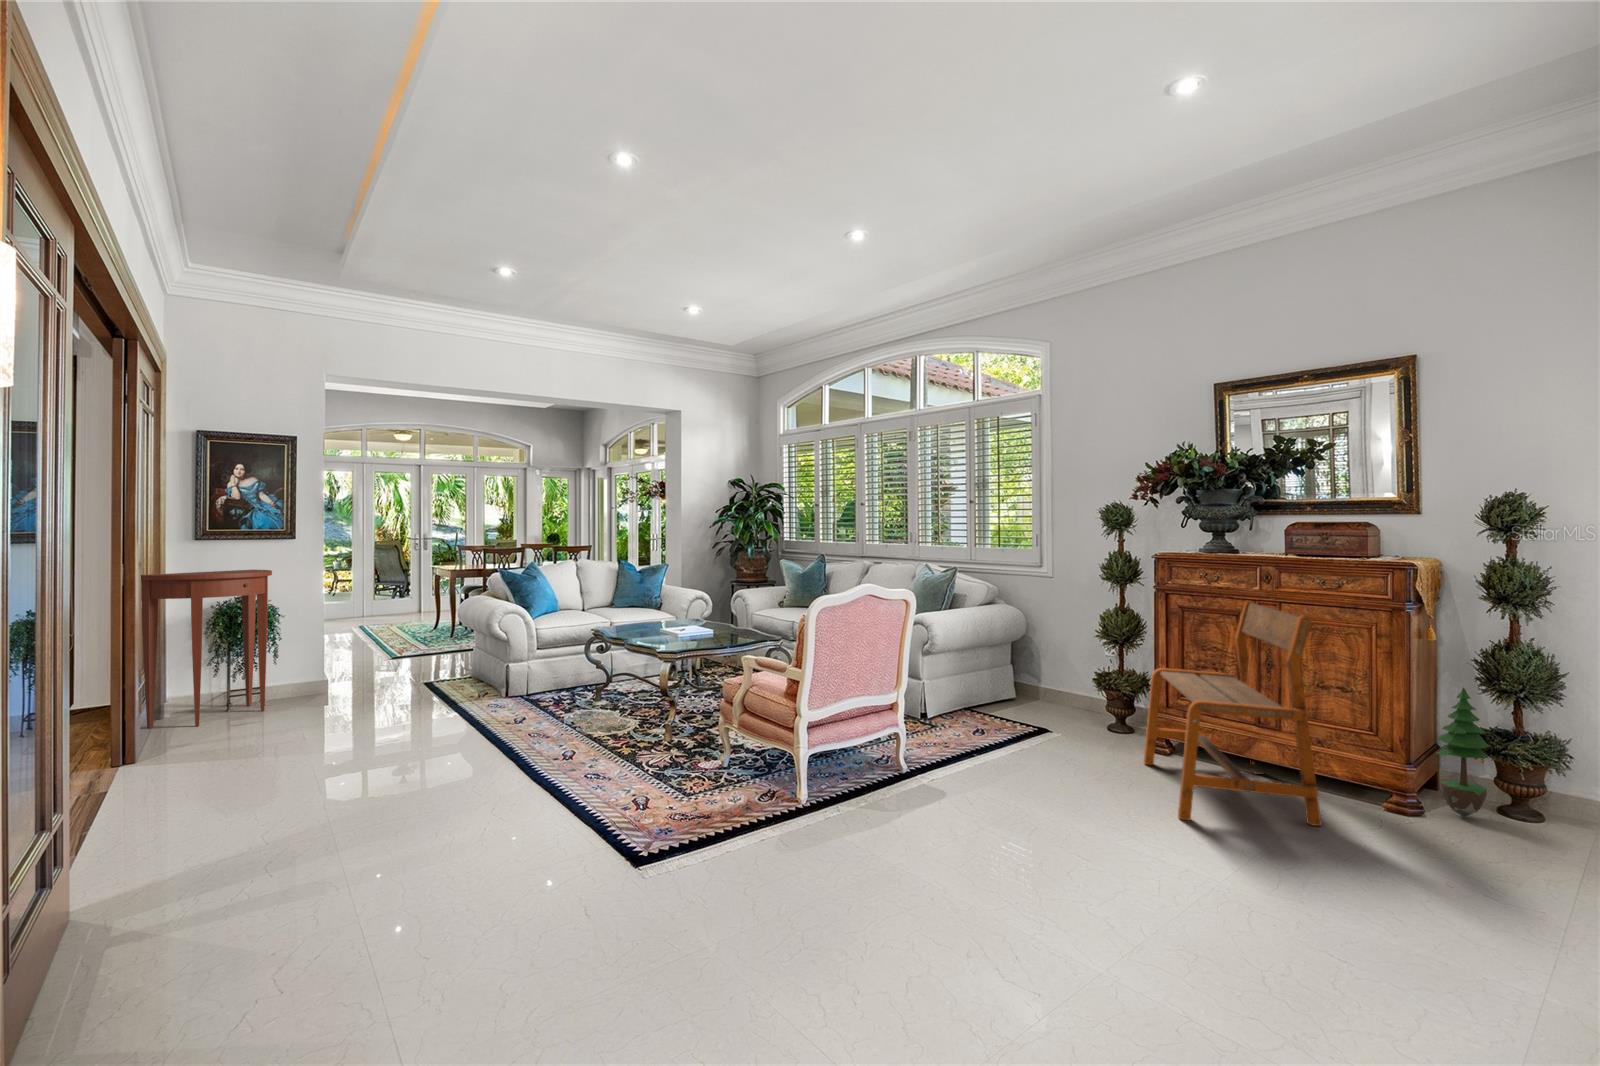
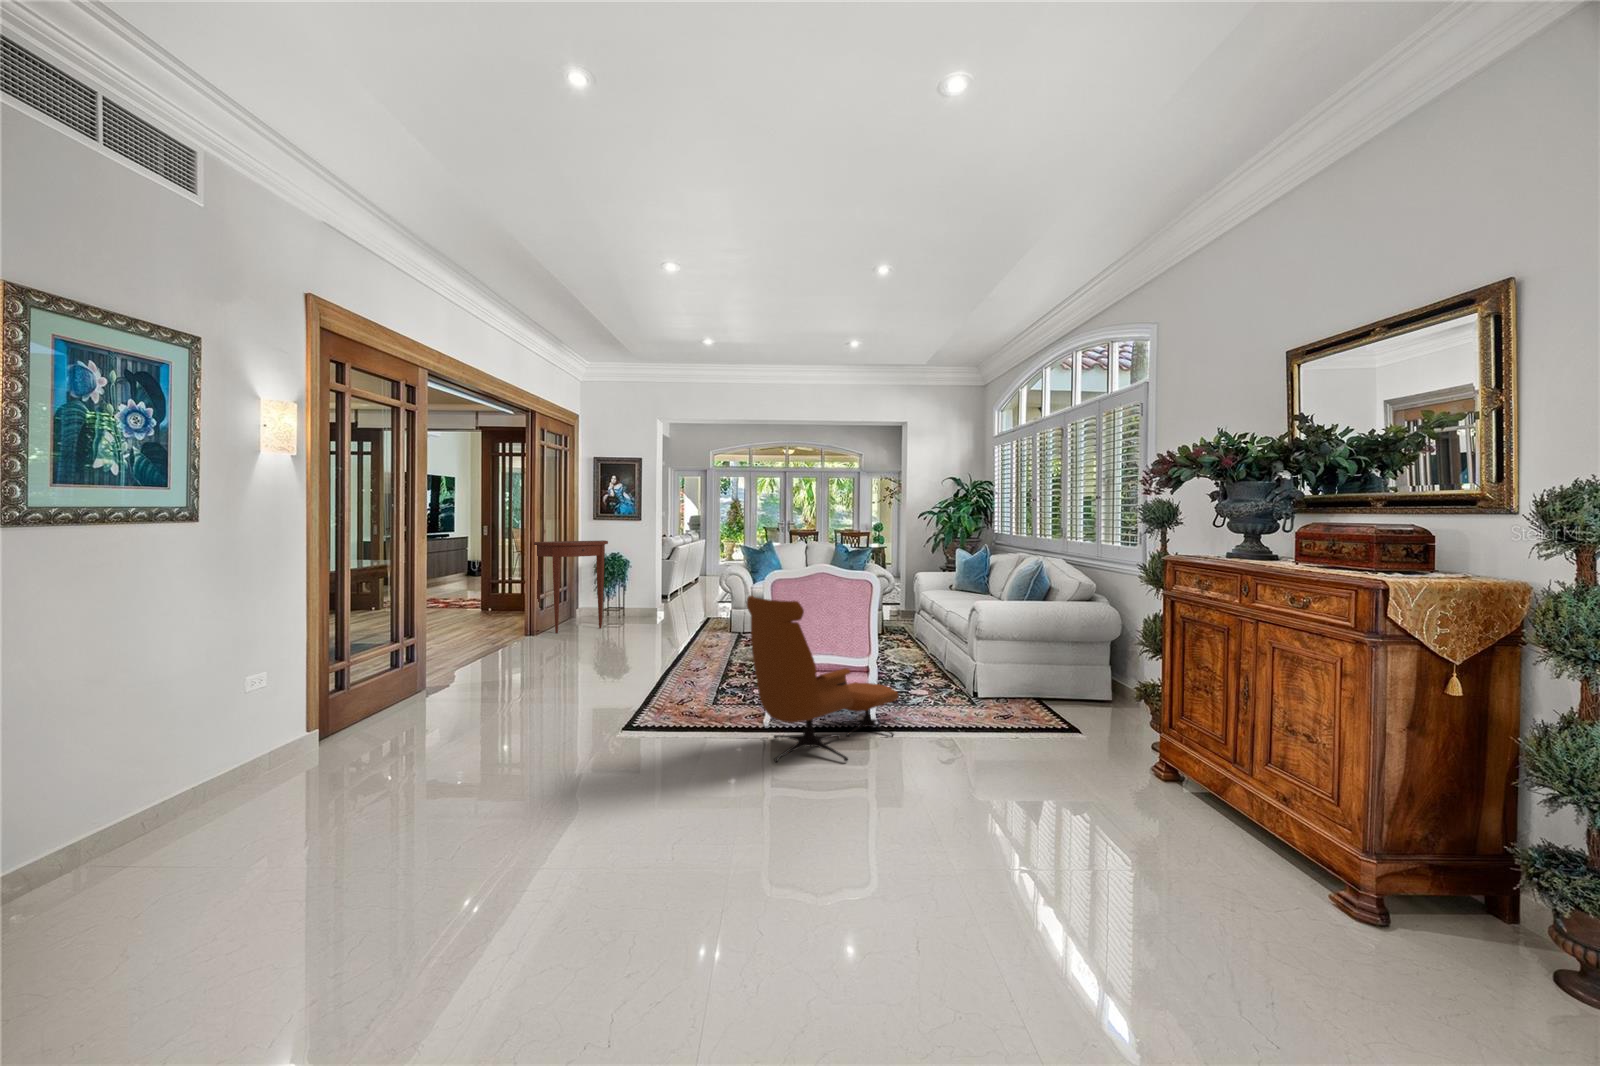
bench: present [1144,601,1322,826] -> none [1027,614,1258,896]
lounge chair: none [818,617,932,811] -> present [746,596,898,762]
potted tree: present [1436,687,1491,817] -> none [1412,766,1505,953]

